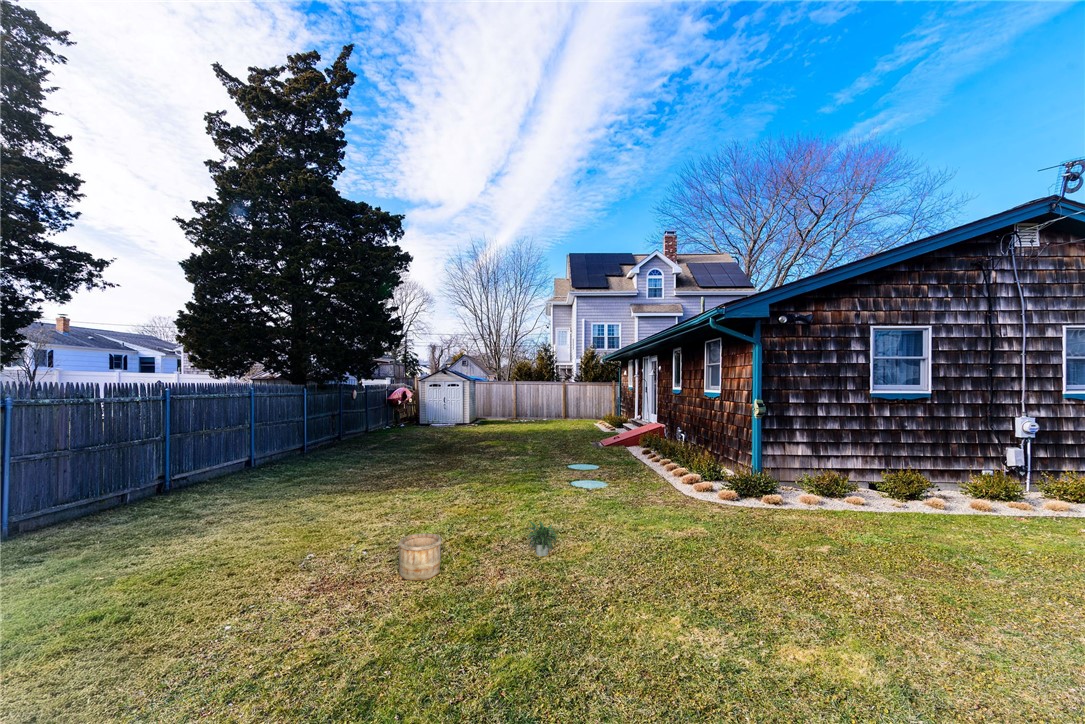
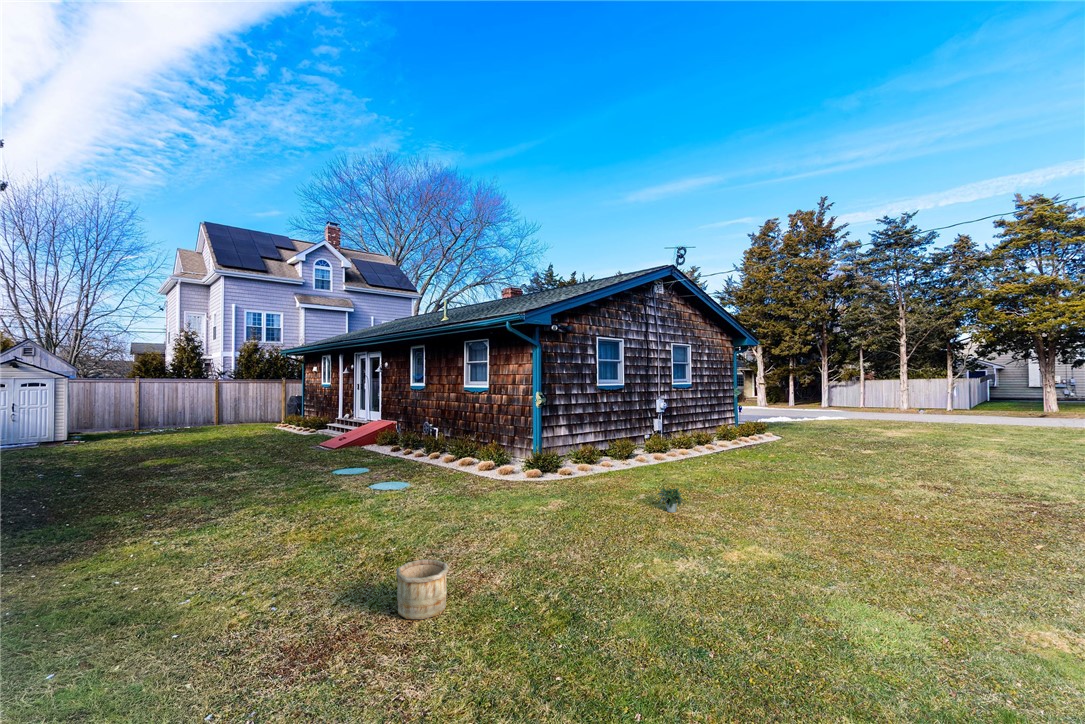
potted plant: present [527,521,557,556] -> present [657,488,686,512]

